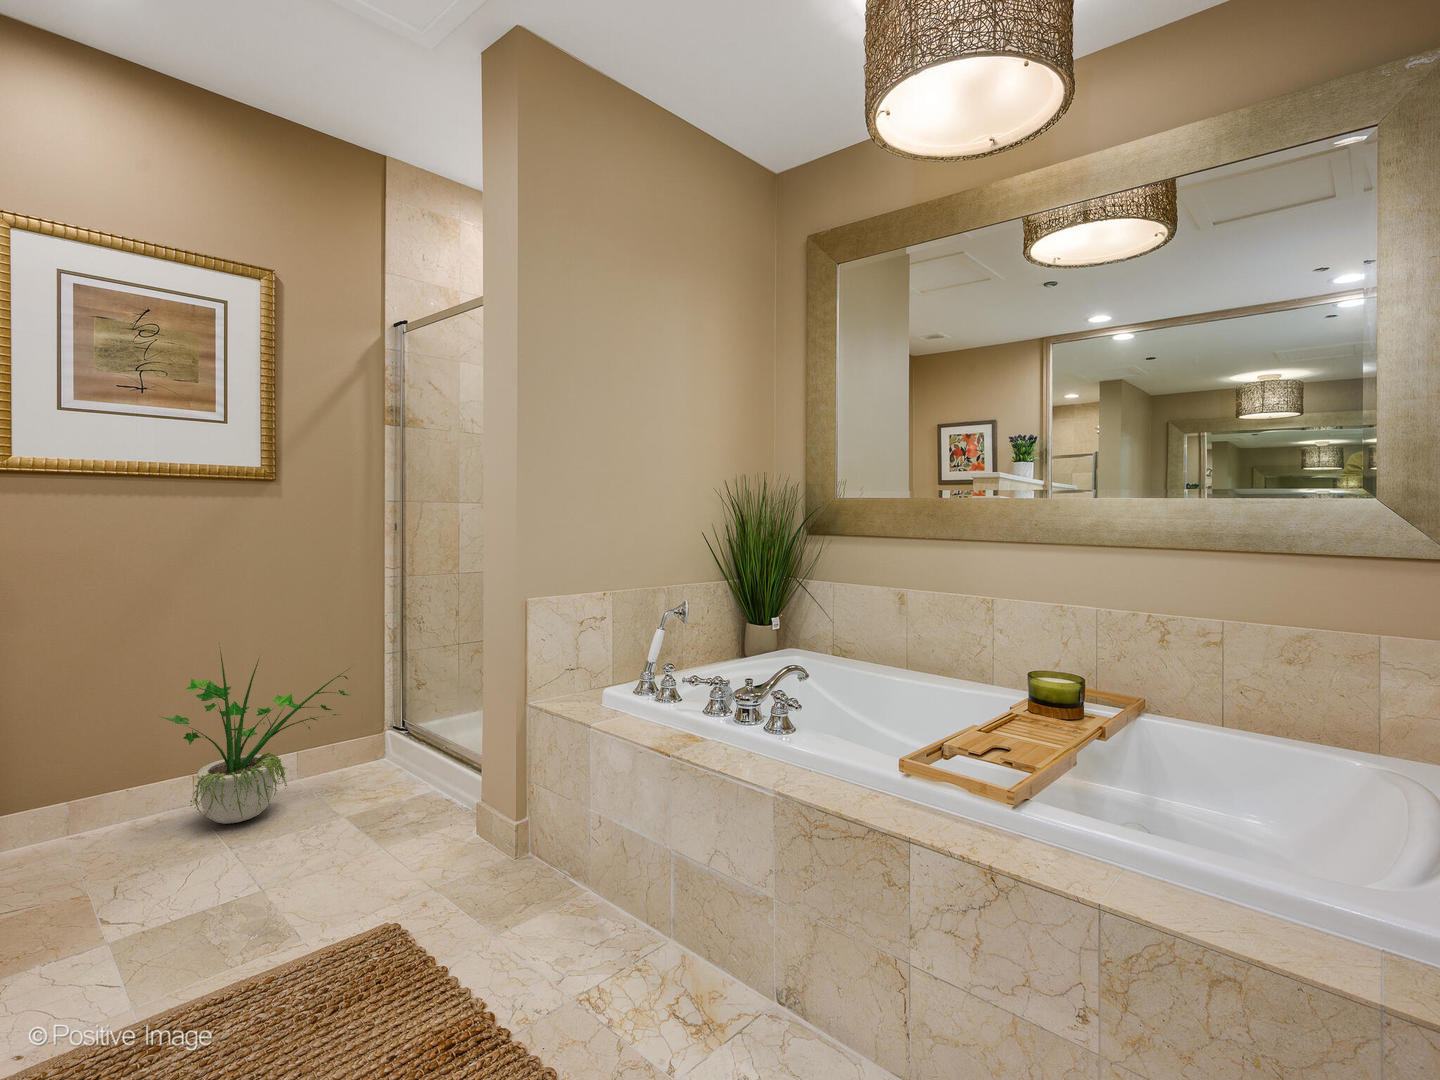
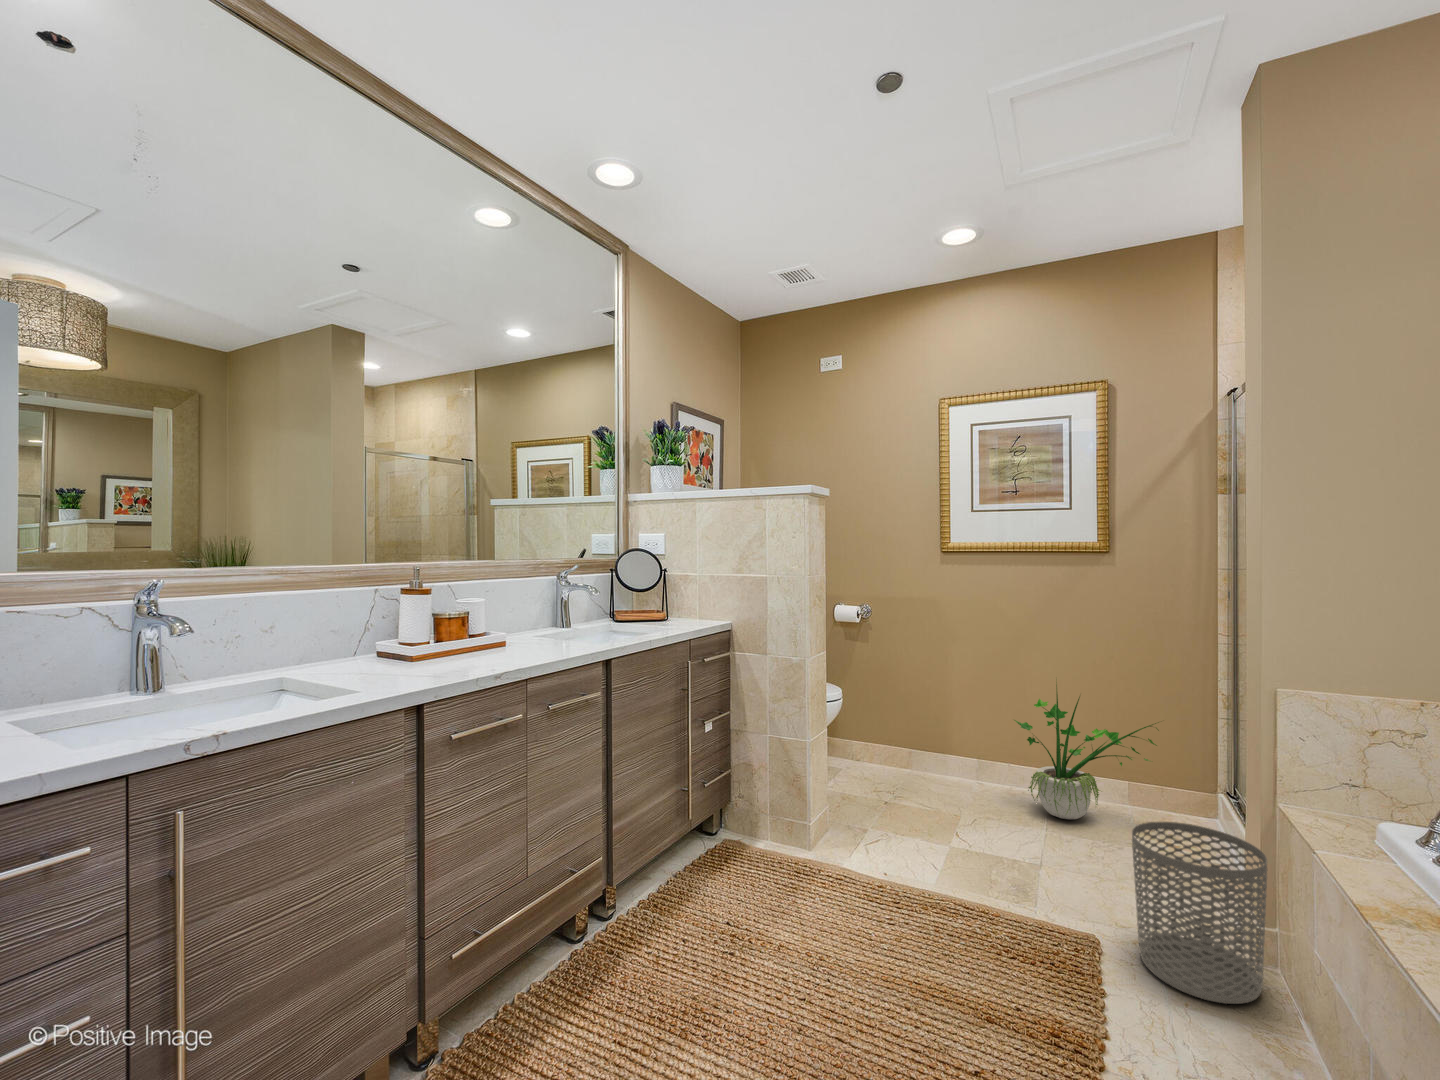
waste bin: none [426,748,542,918] -> present [1132,822,1267,1004]

